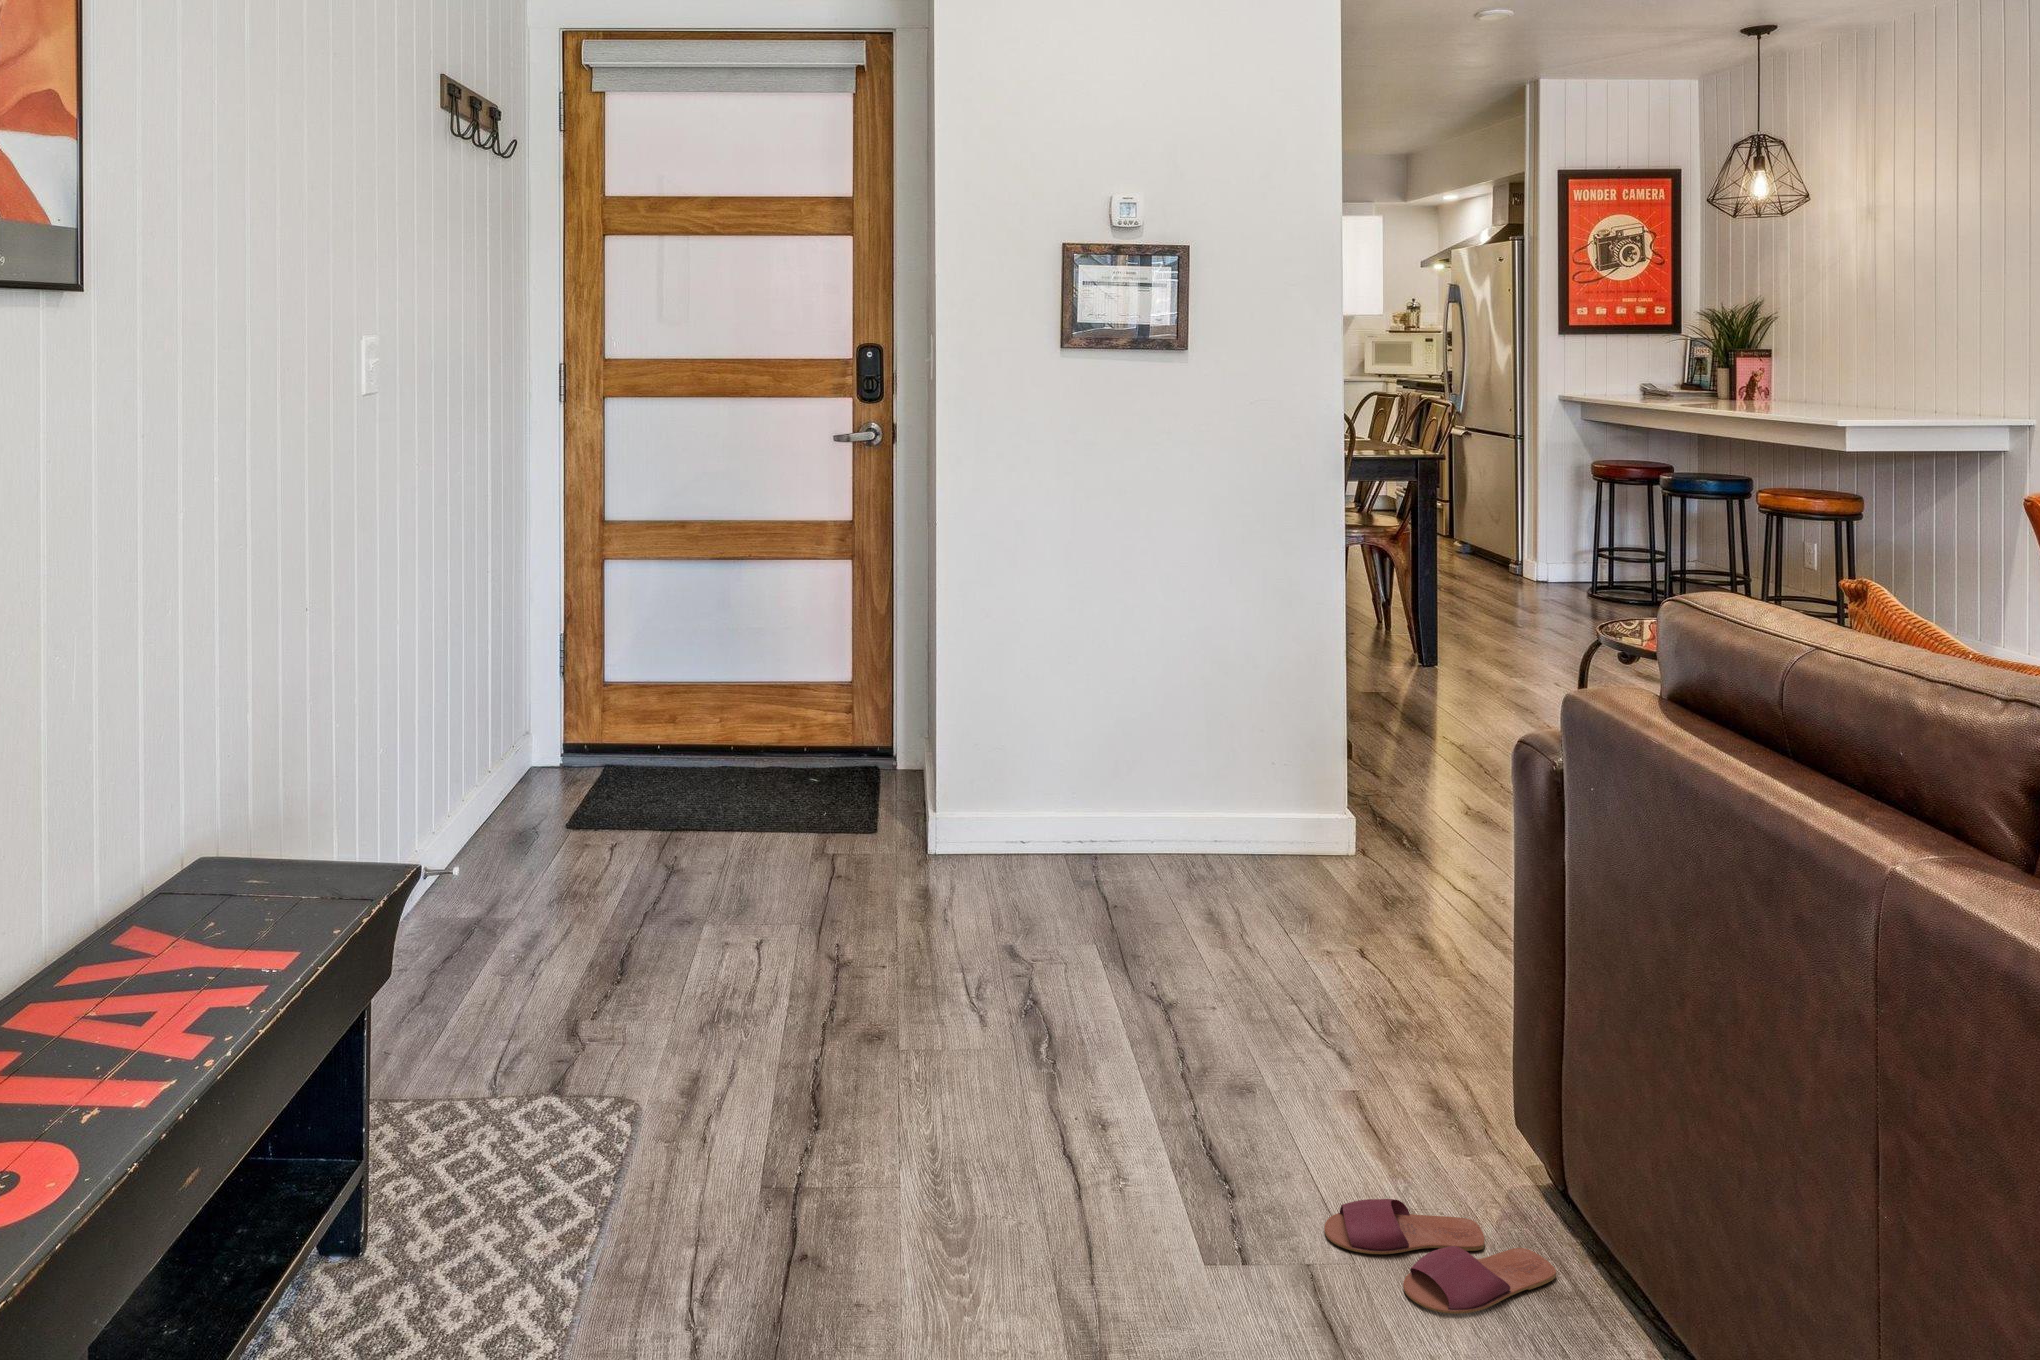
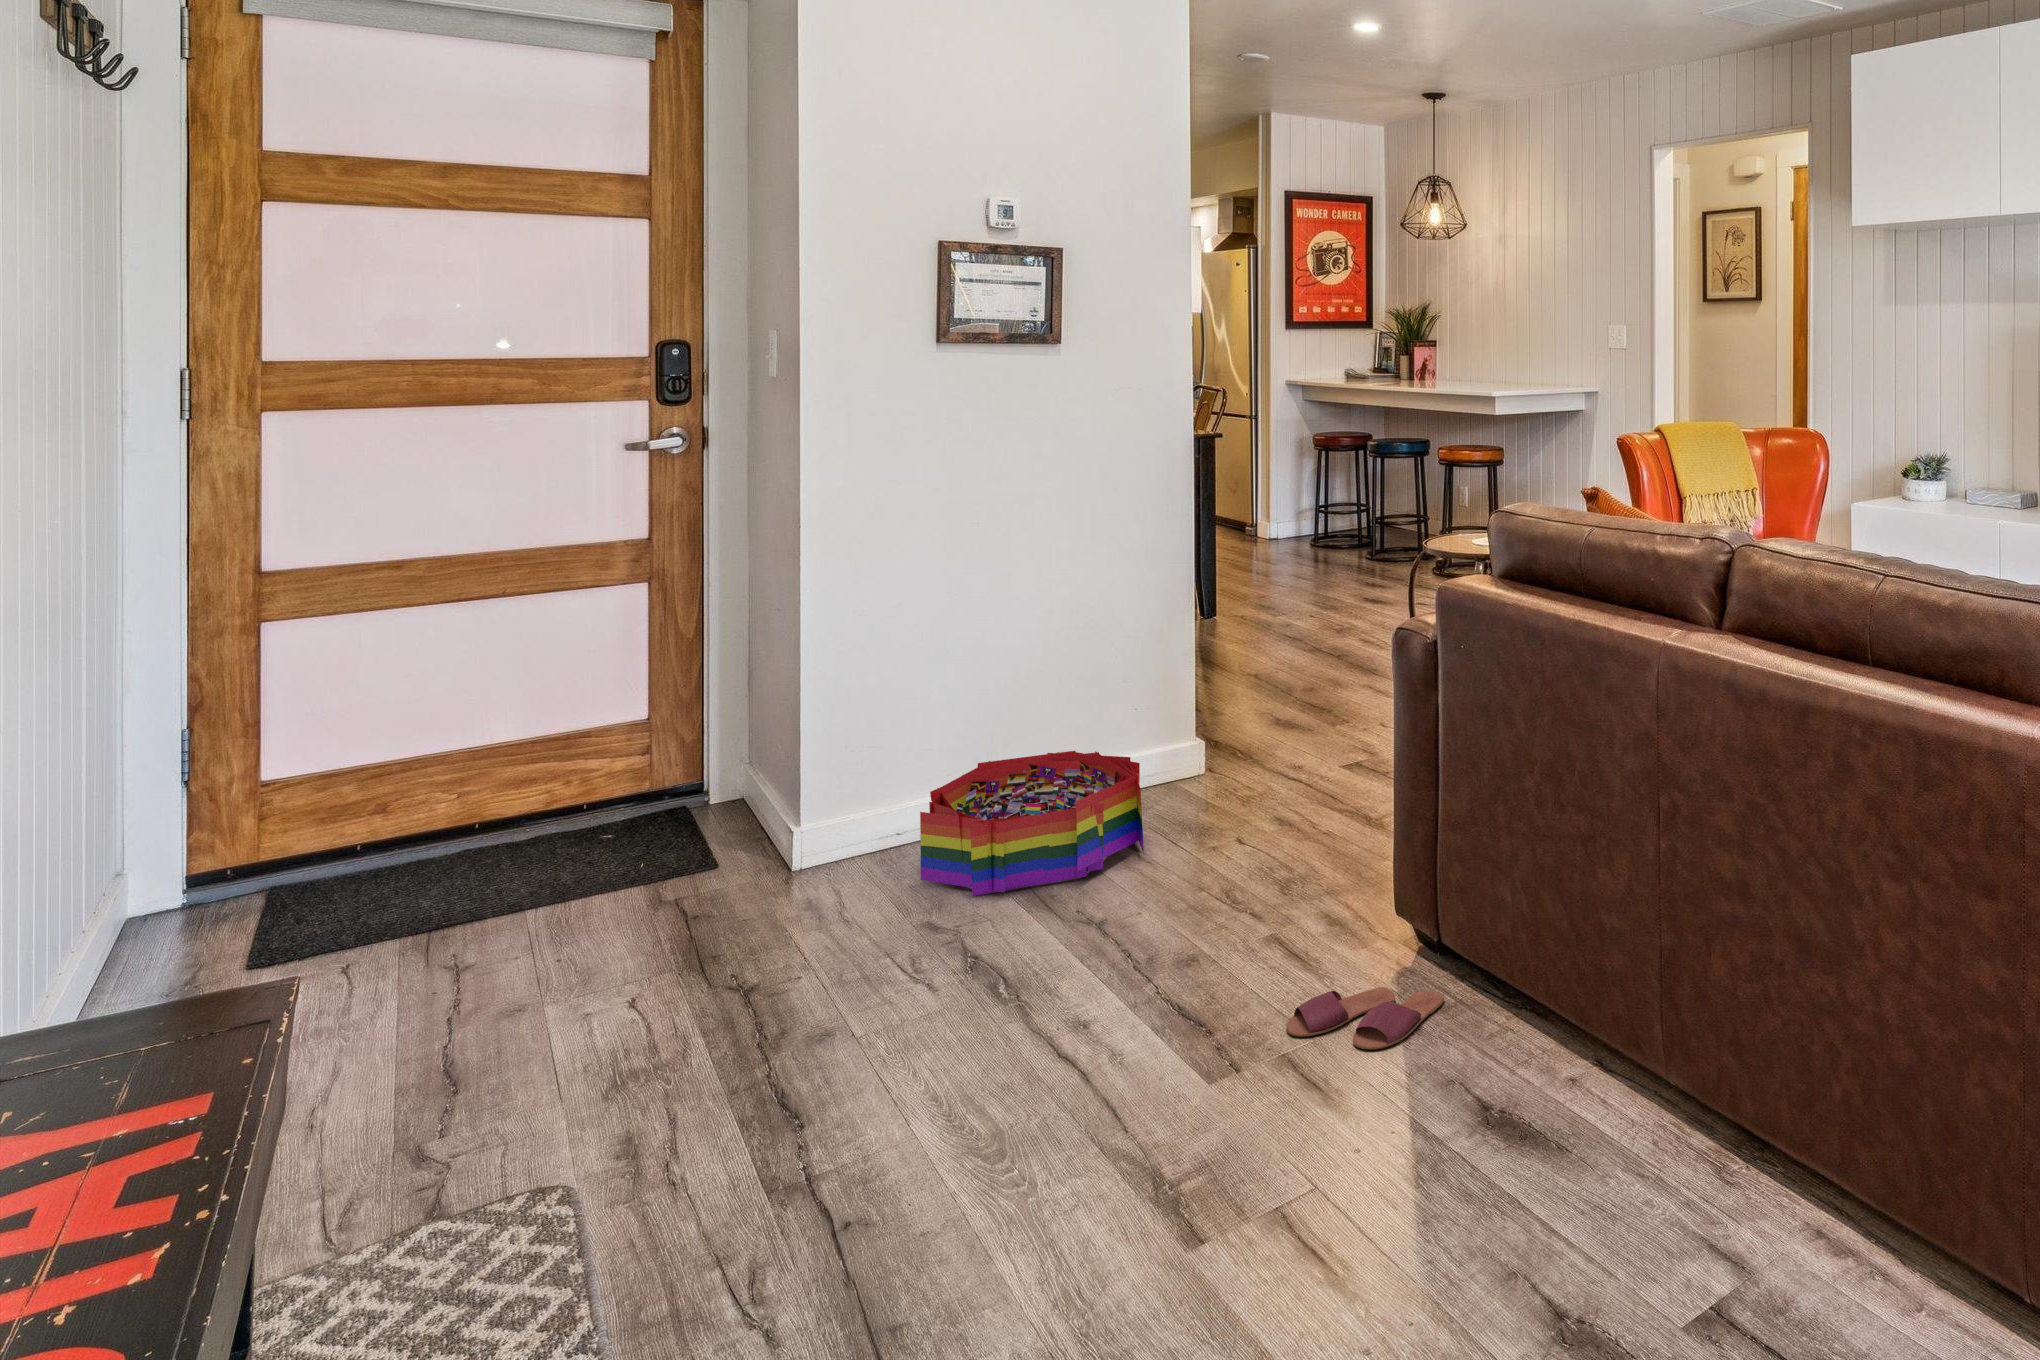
storage bin: none [1024,787,1256,942] -> present [920,751,1144,896]

